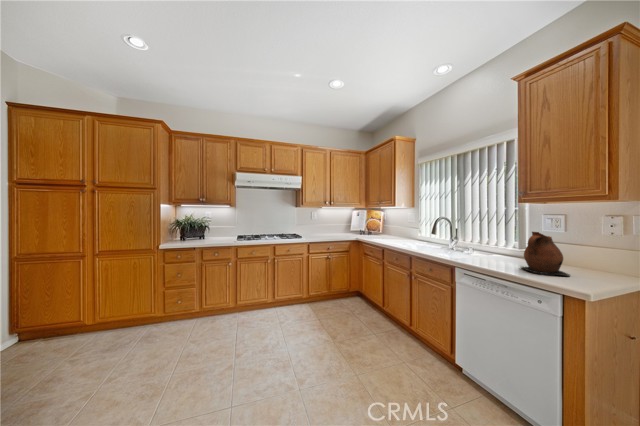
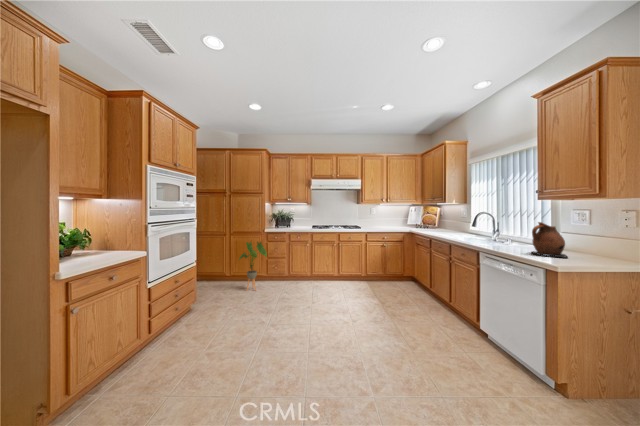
house plant: none [103,263,162,347] -> present [239,242,267,290]

